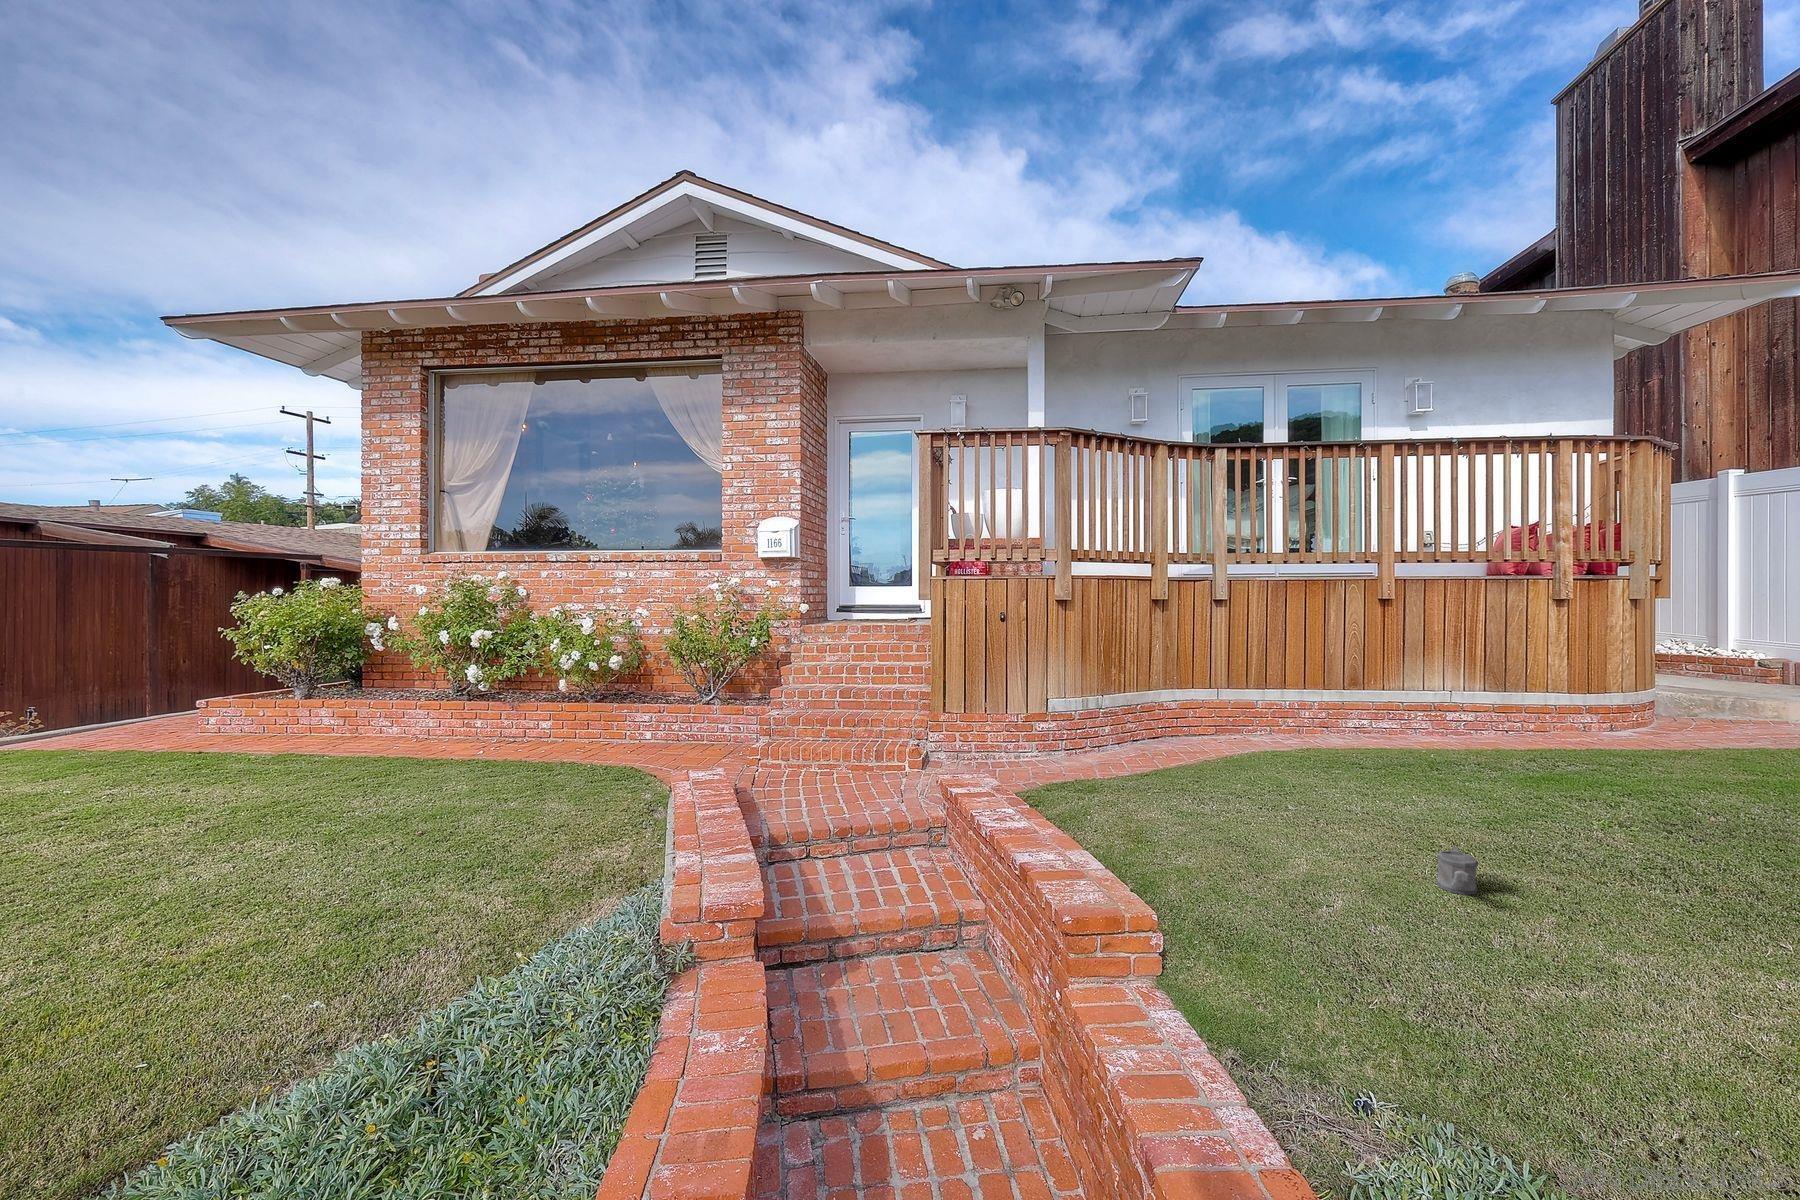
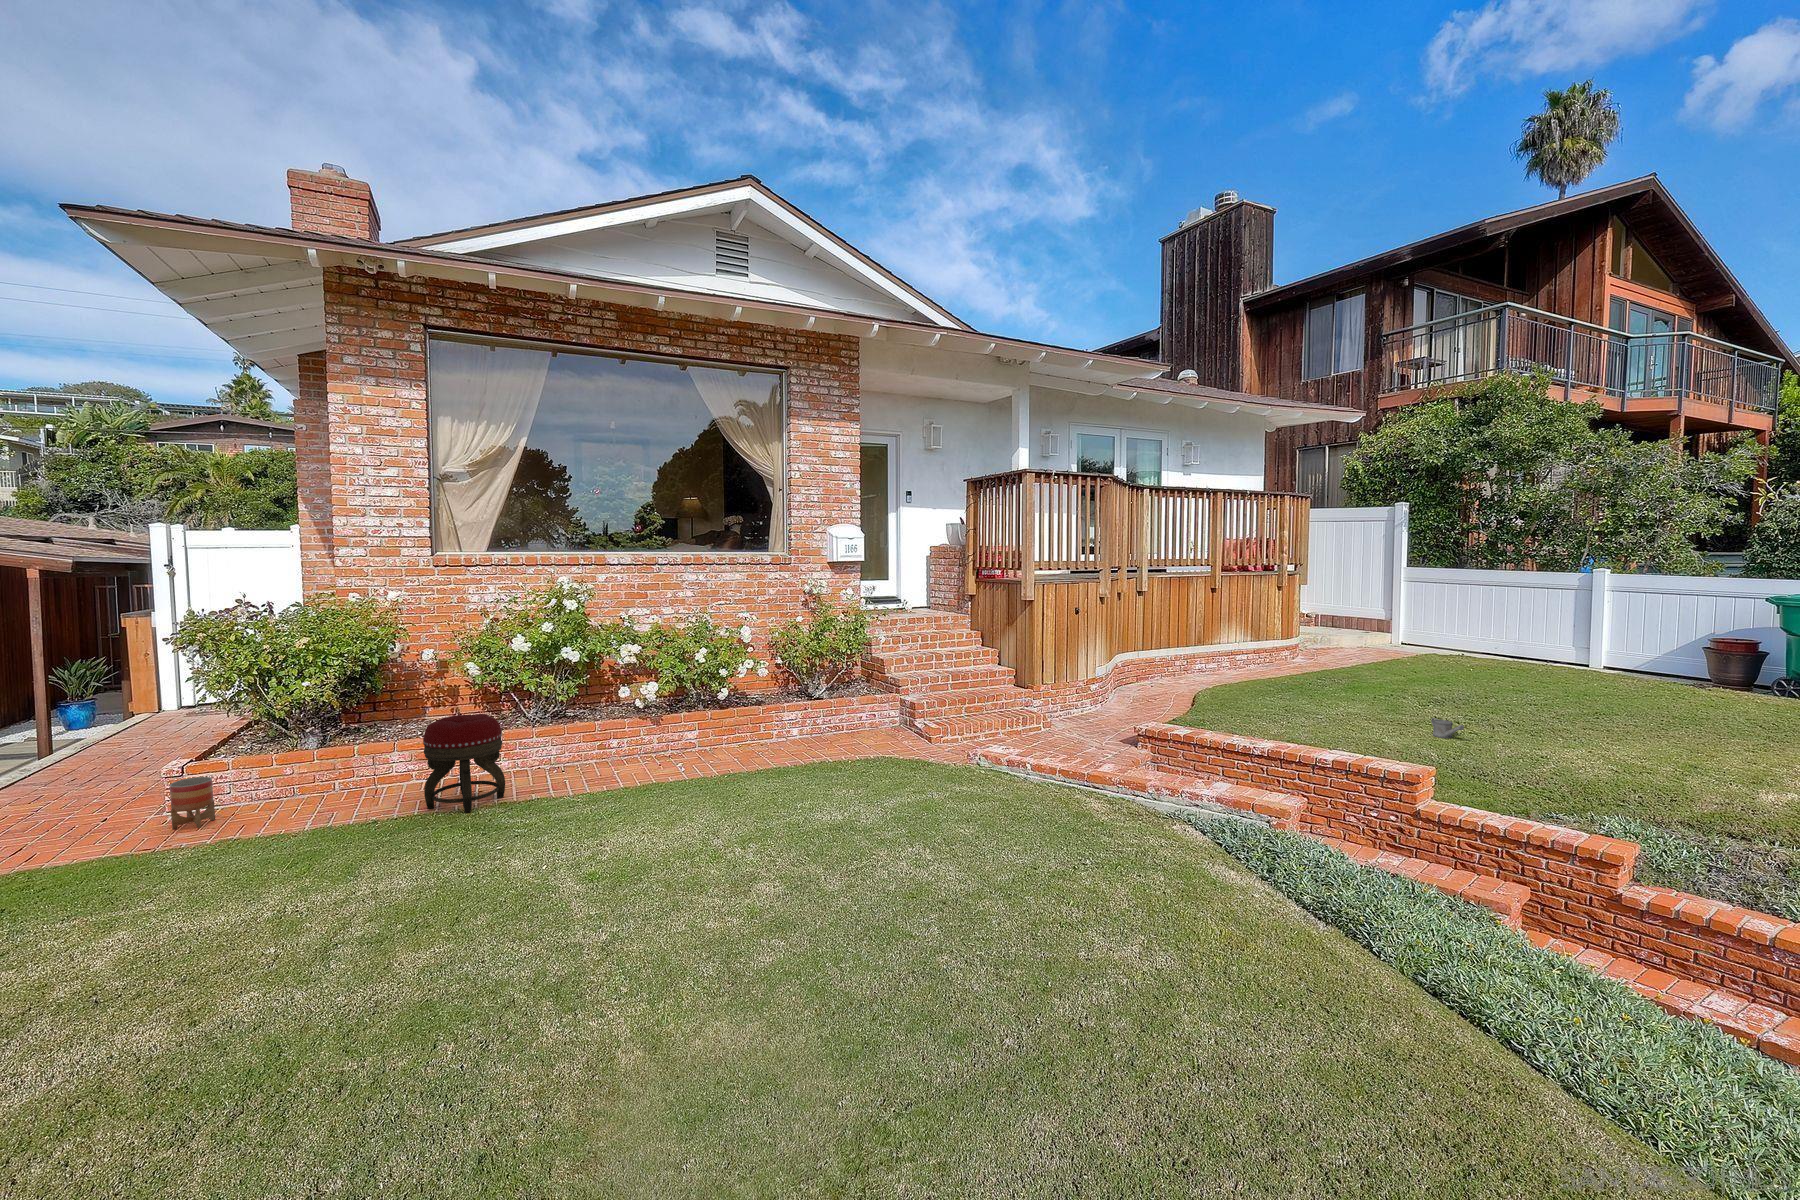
footstool: none [237,682,312,763] -> present [423,714,505,813]
planter: none [157,712,191,748] -> present [170,777,215,830]

